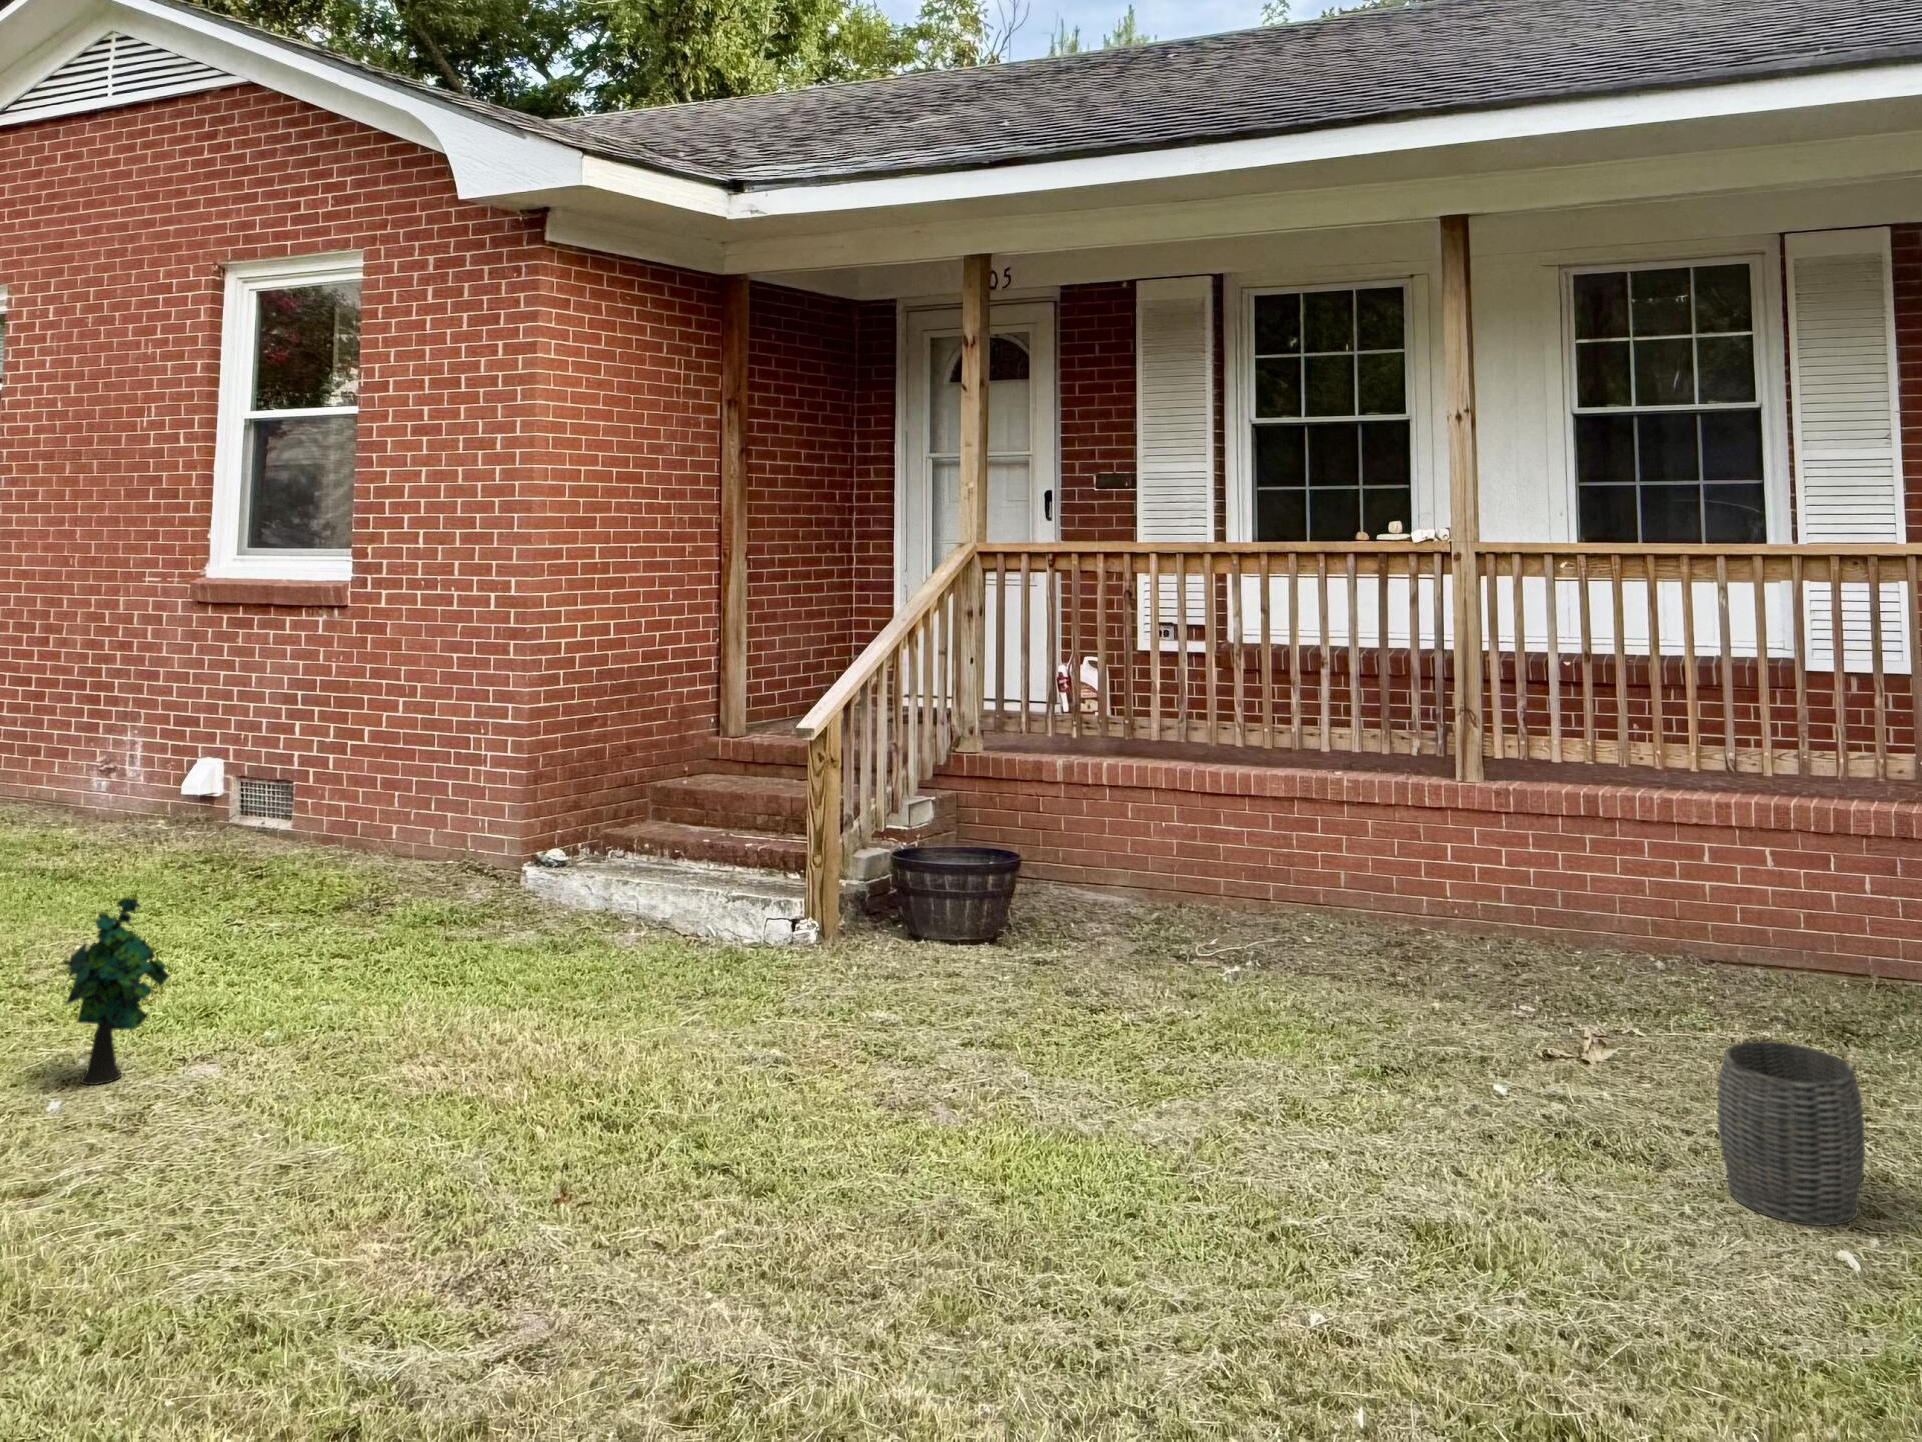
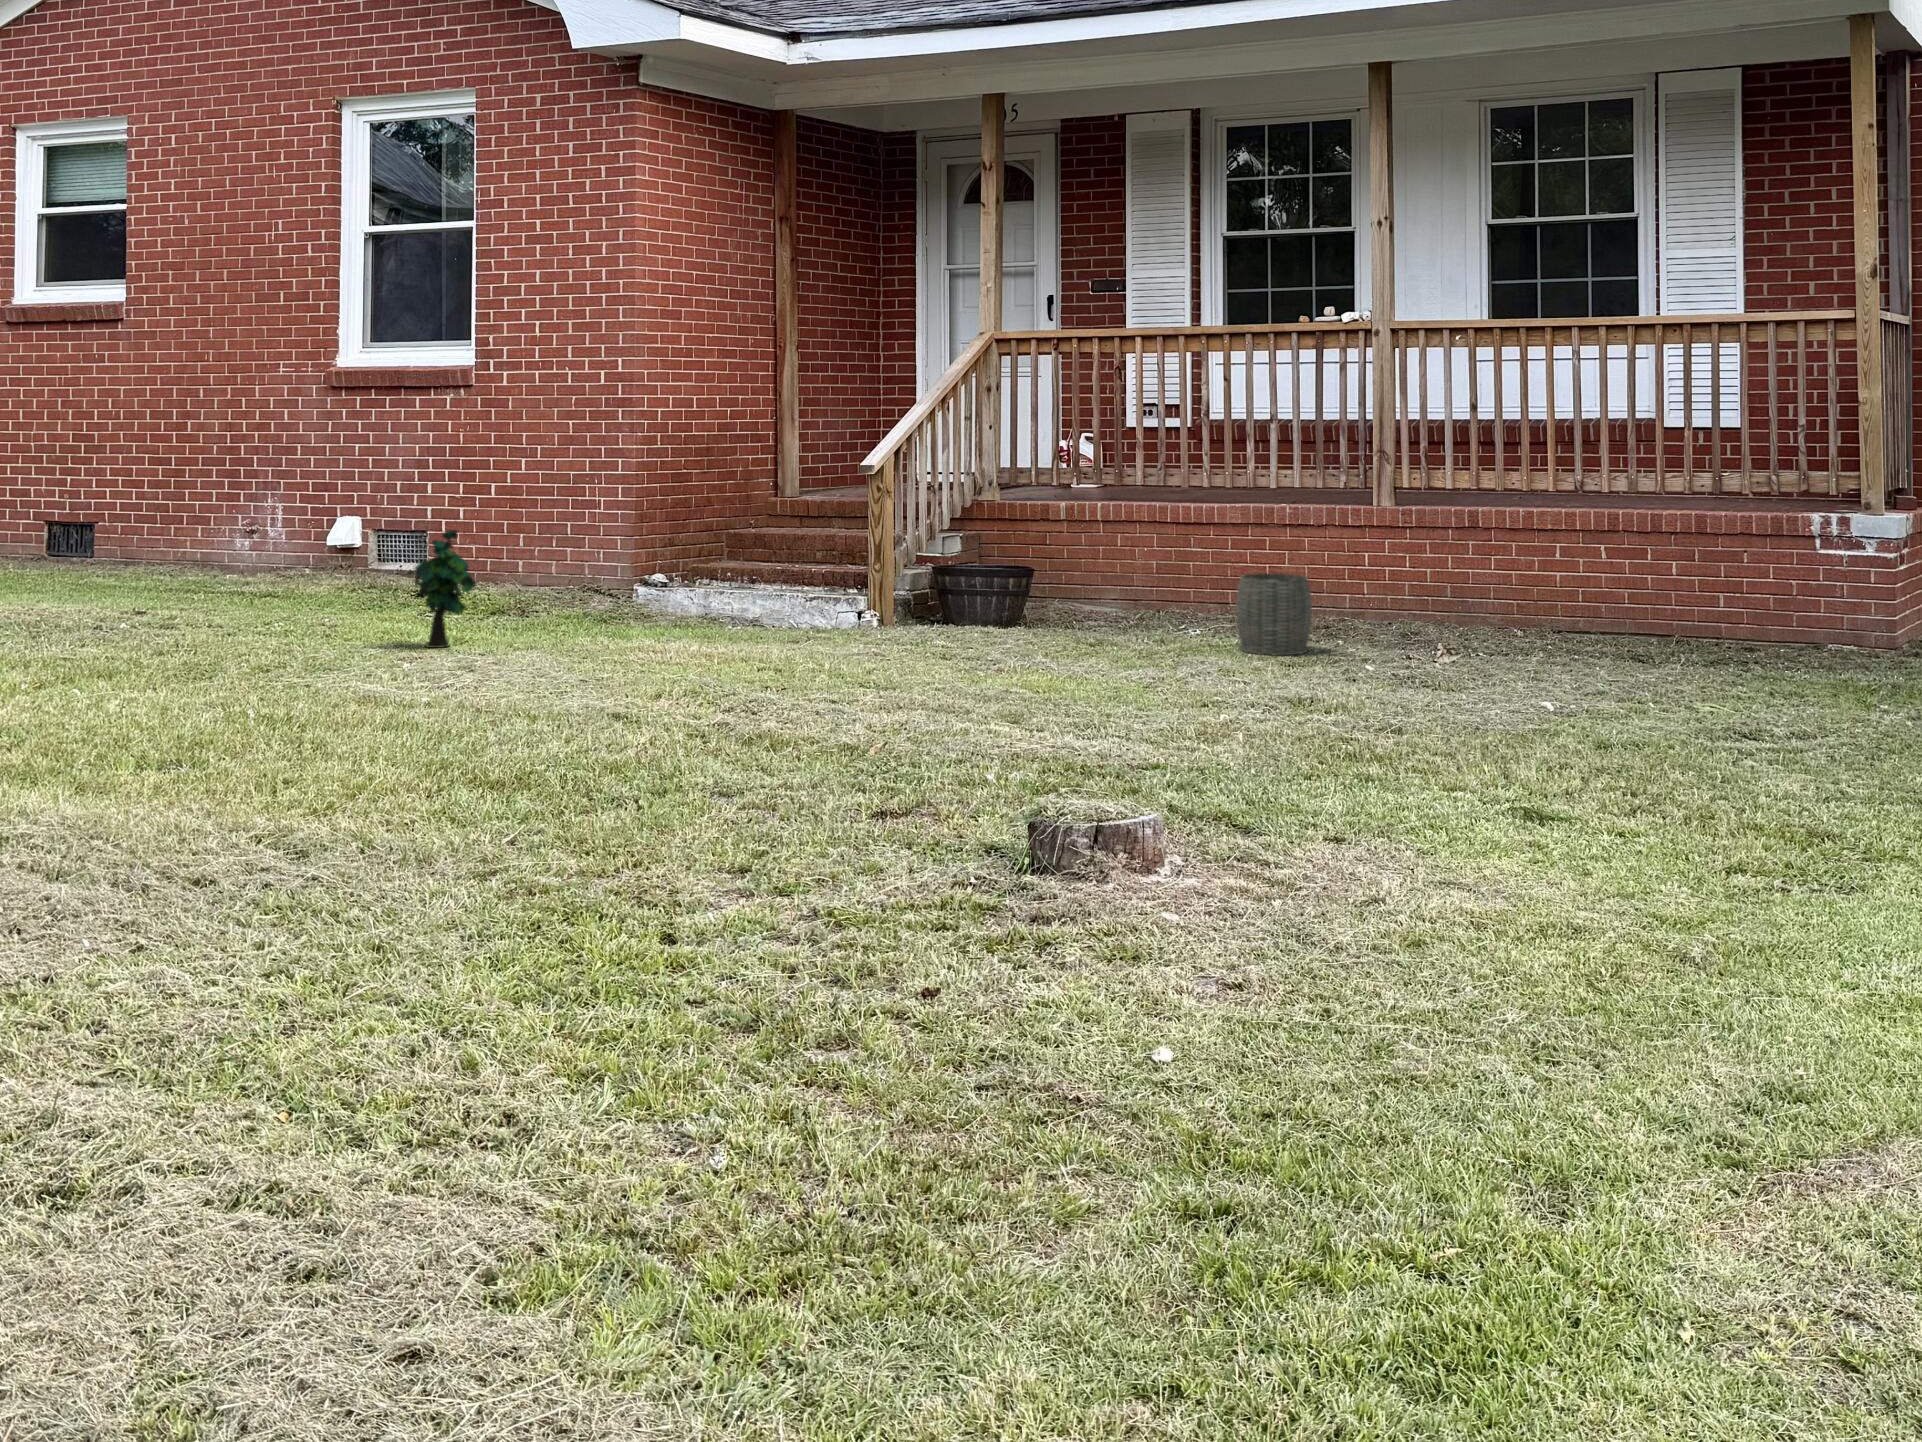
woven basket: present [1718,1041,1865,1226] -> present [1236,573,1312,655]

